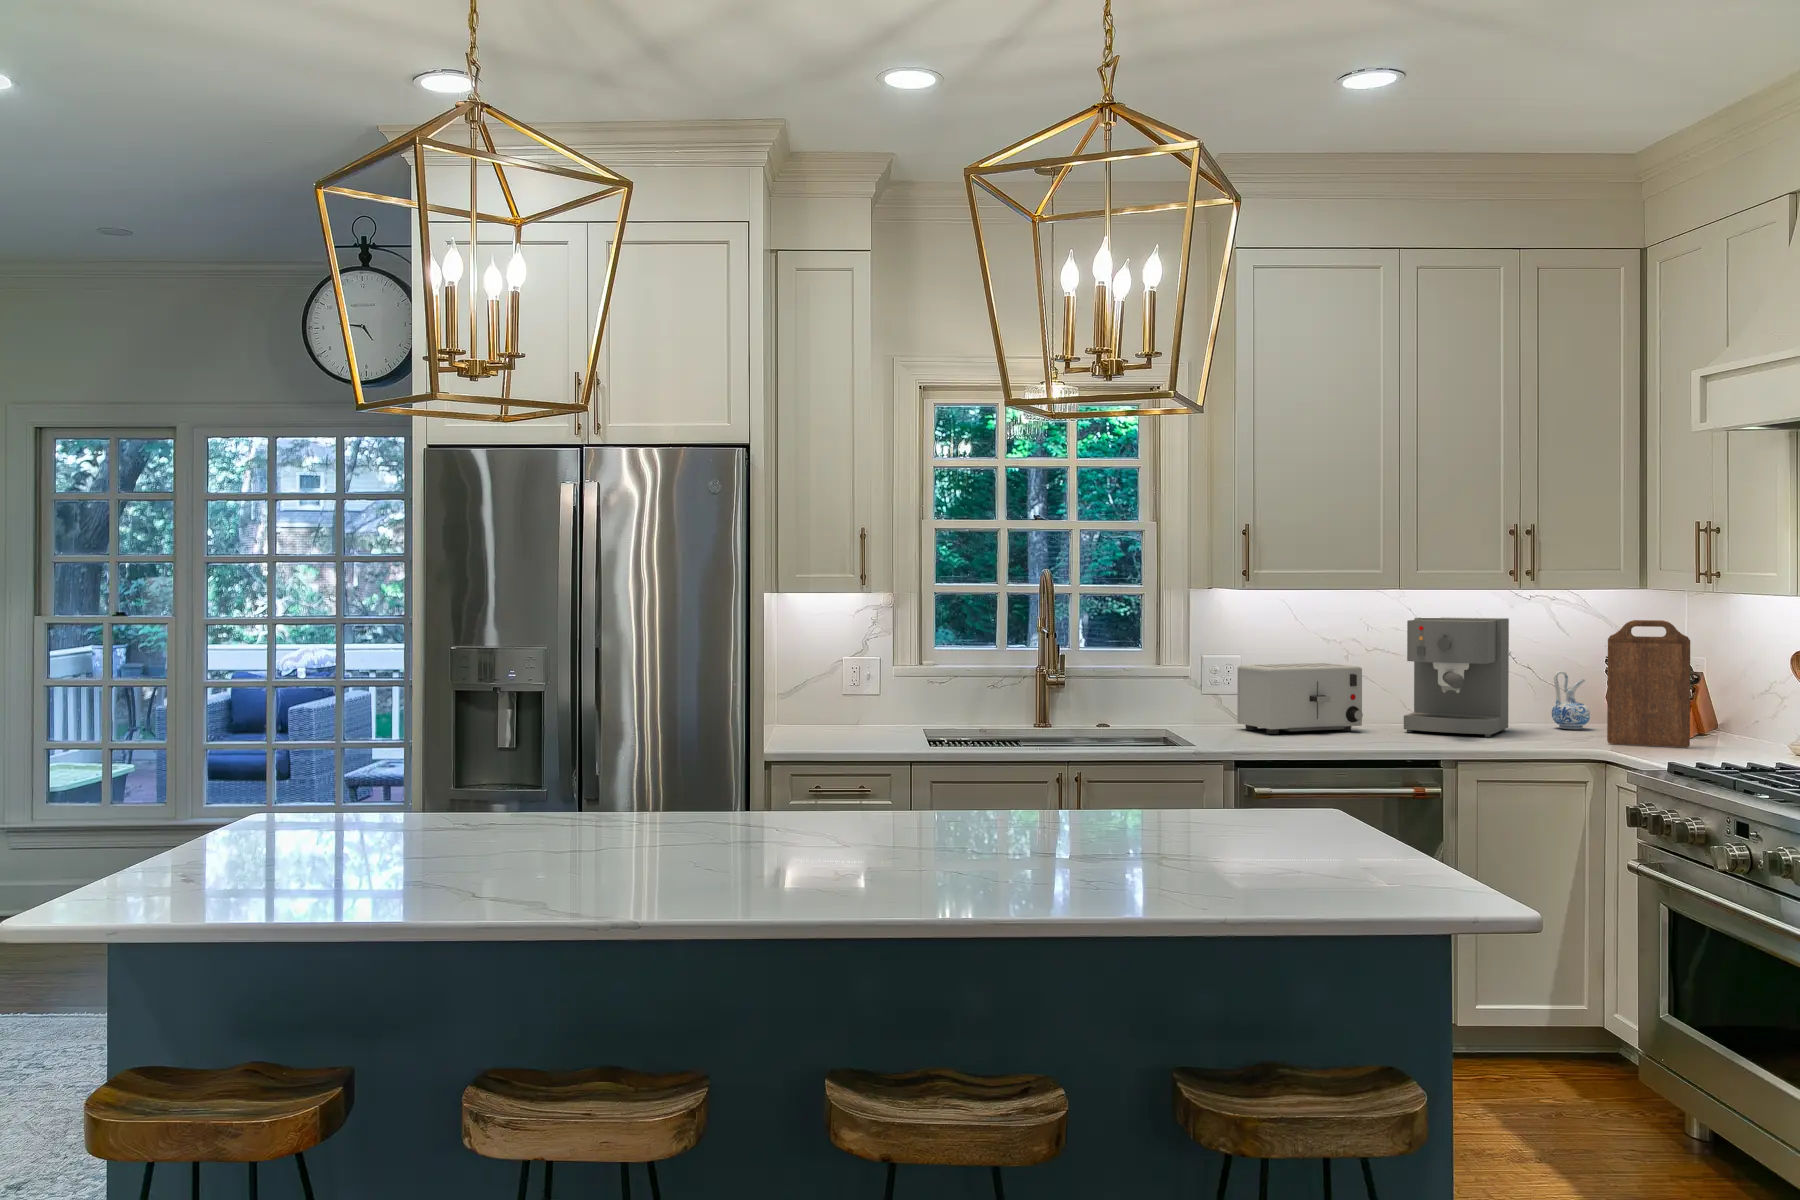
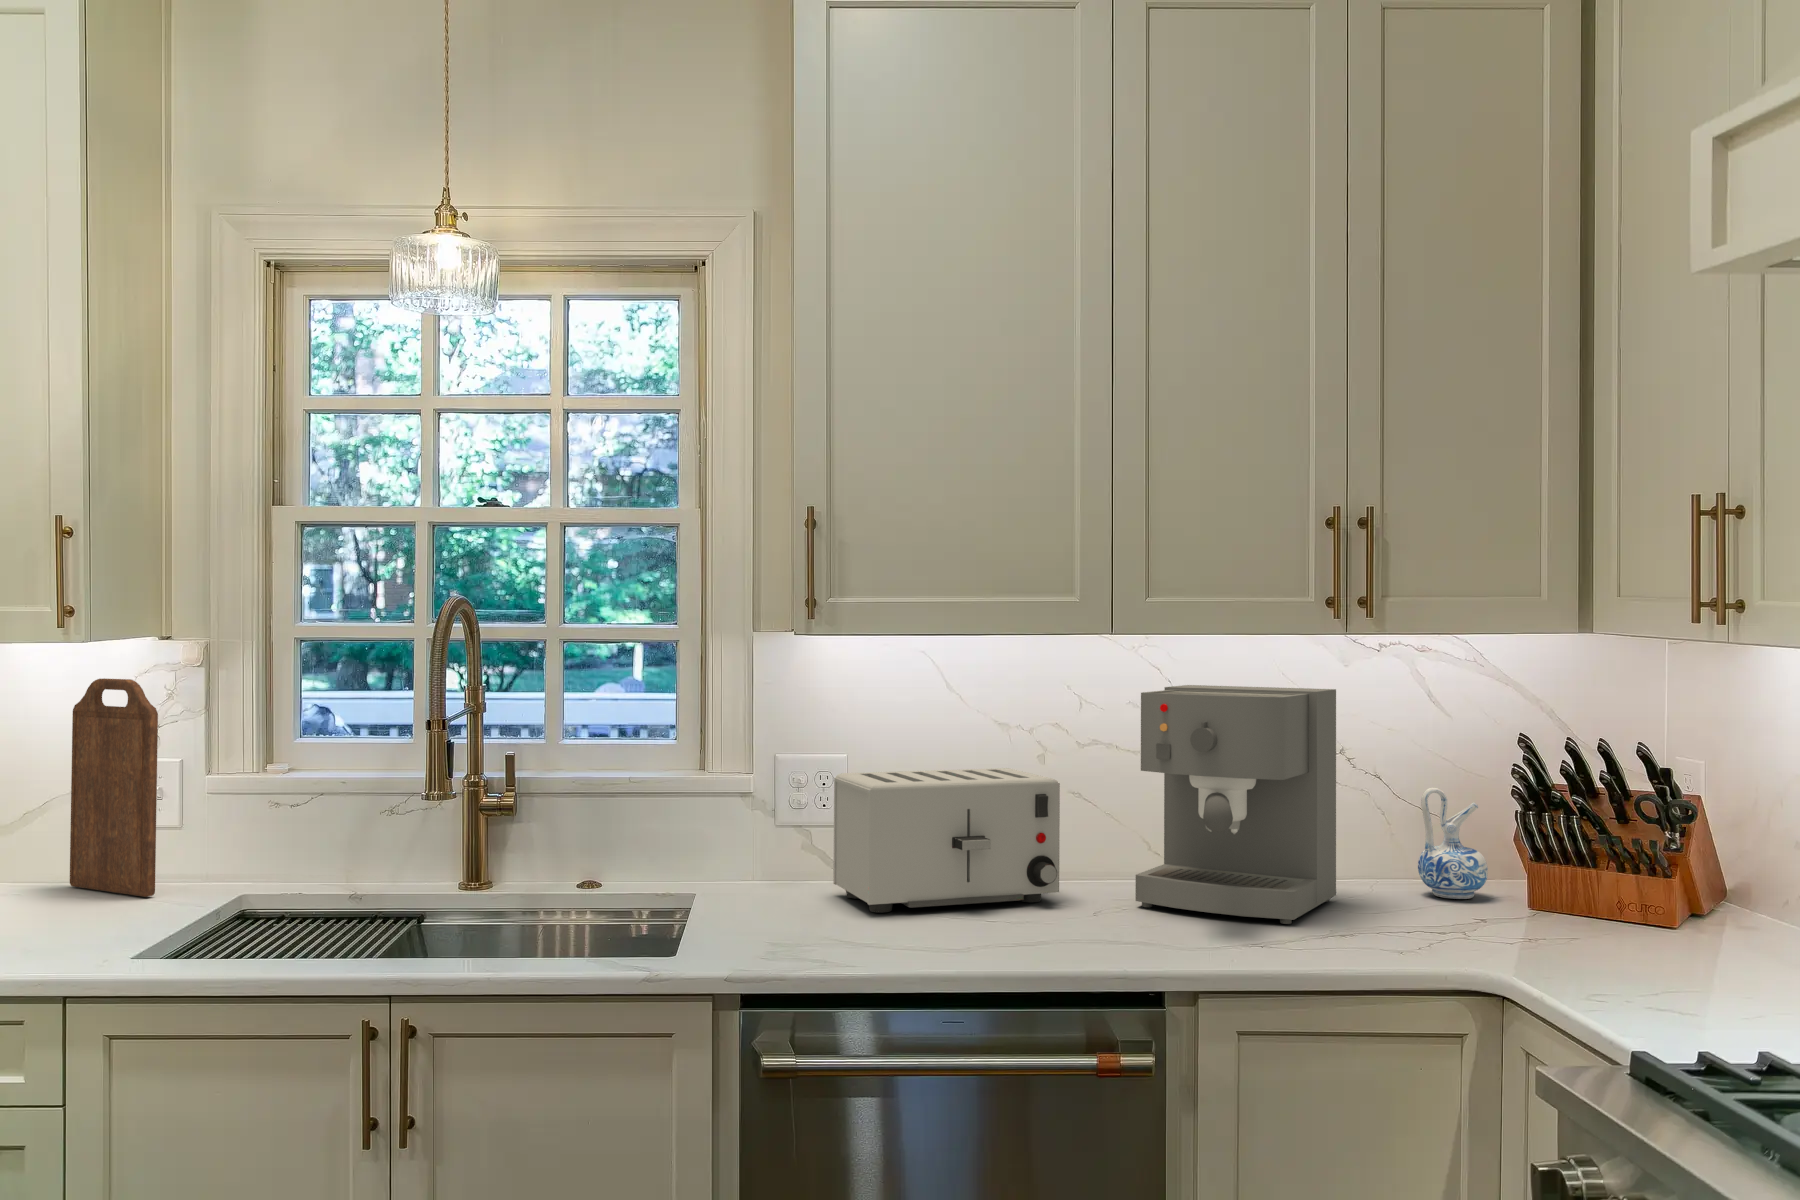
cutting board: present [1607,620,1690,747] -> present [70,678,158,897]

